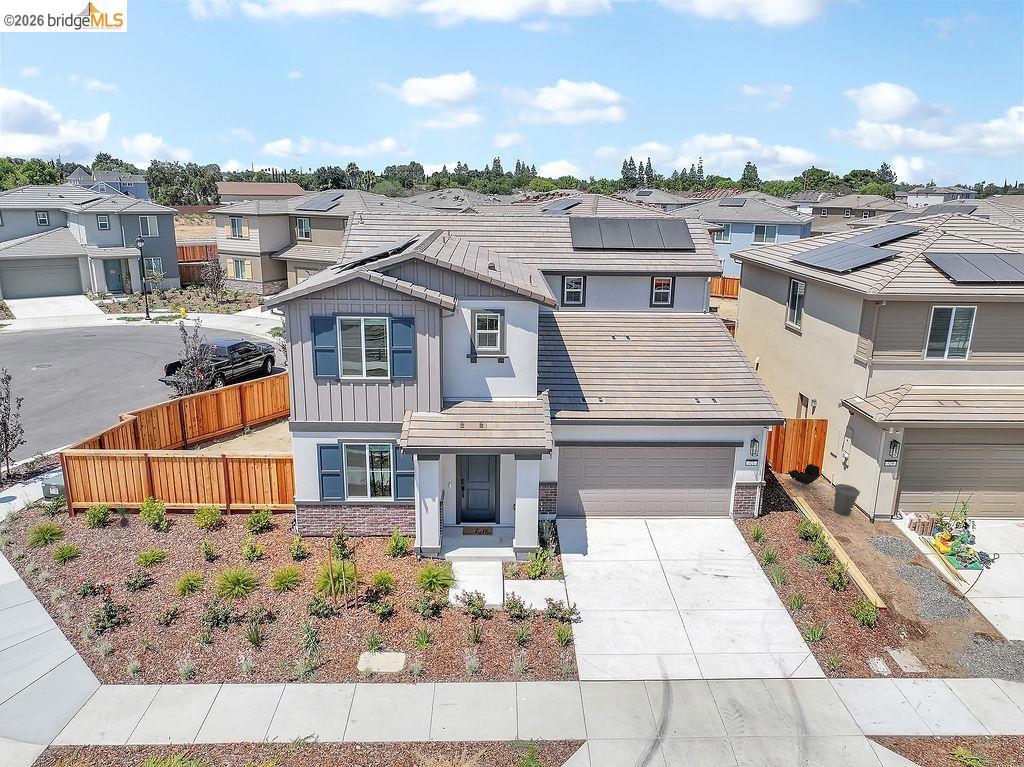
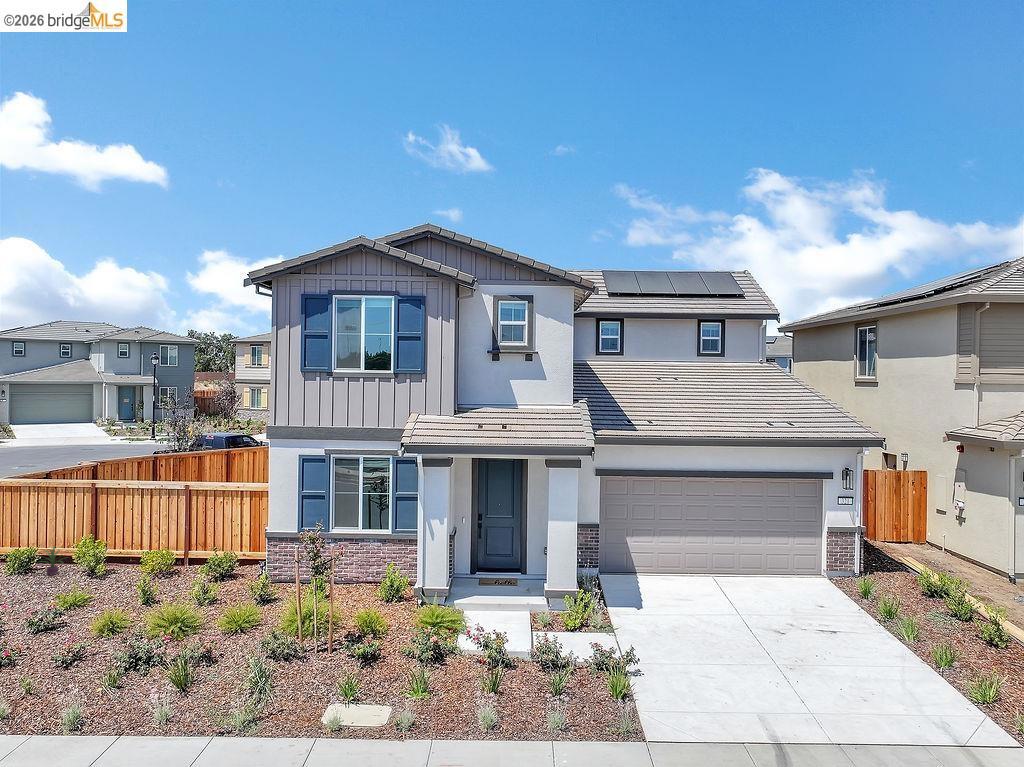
lounge chair: present [789,464,820,490] -> none [881,520,922,553]
trash can: present [834,484,860,516] -> none [948,535,983,574]

